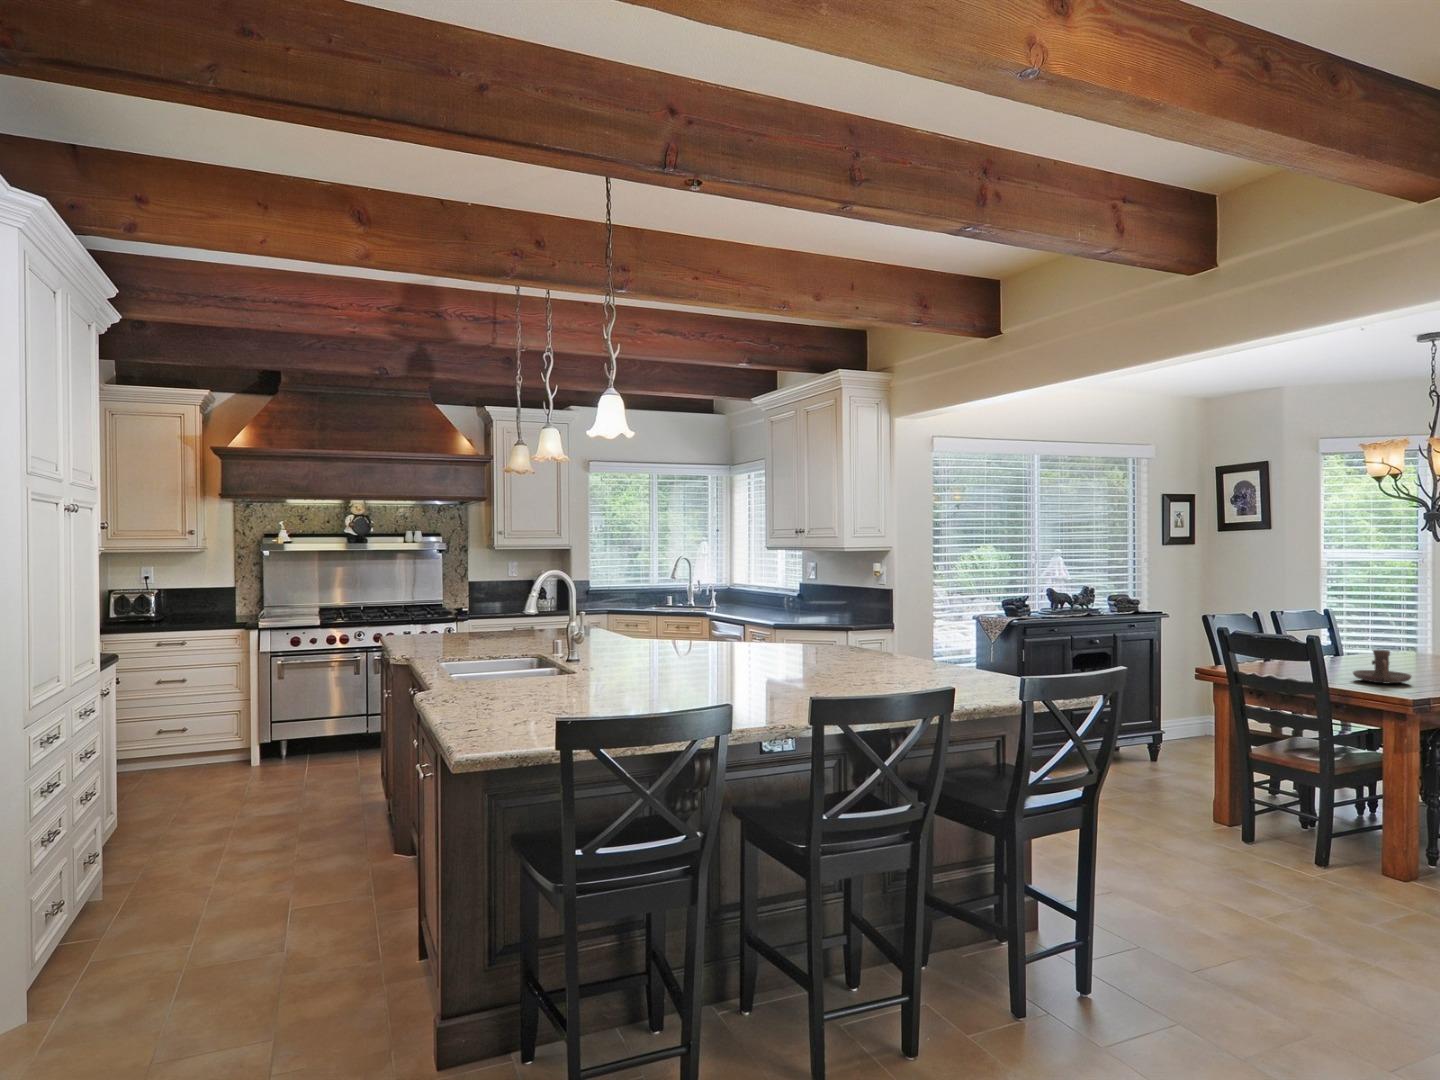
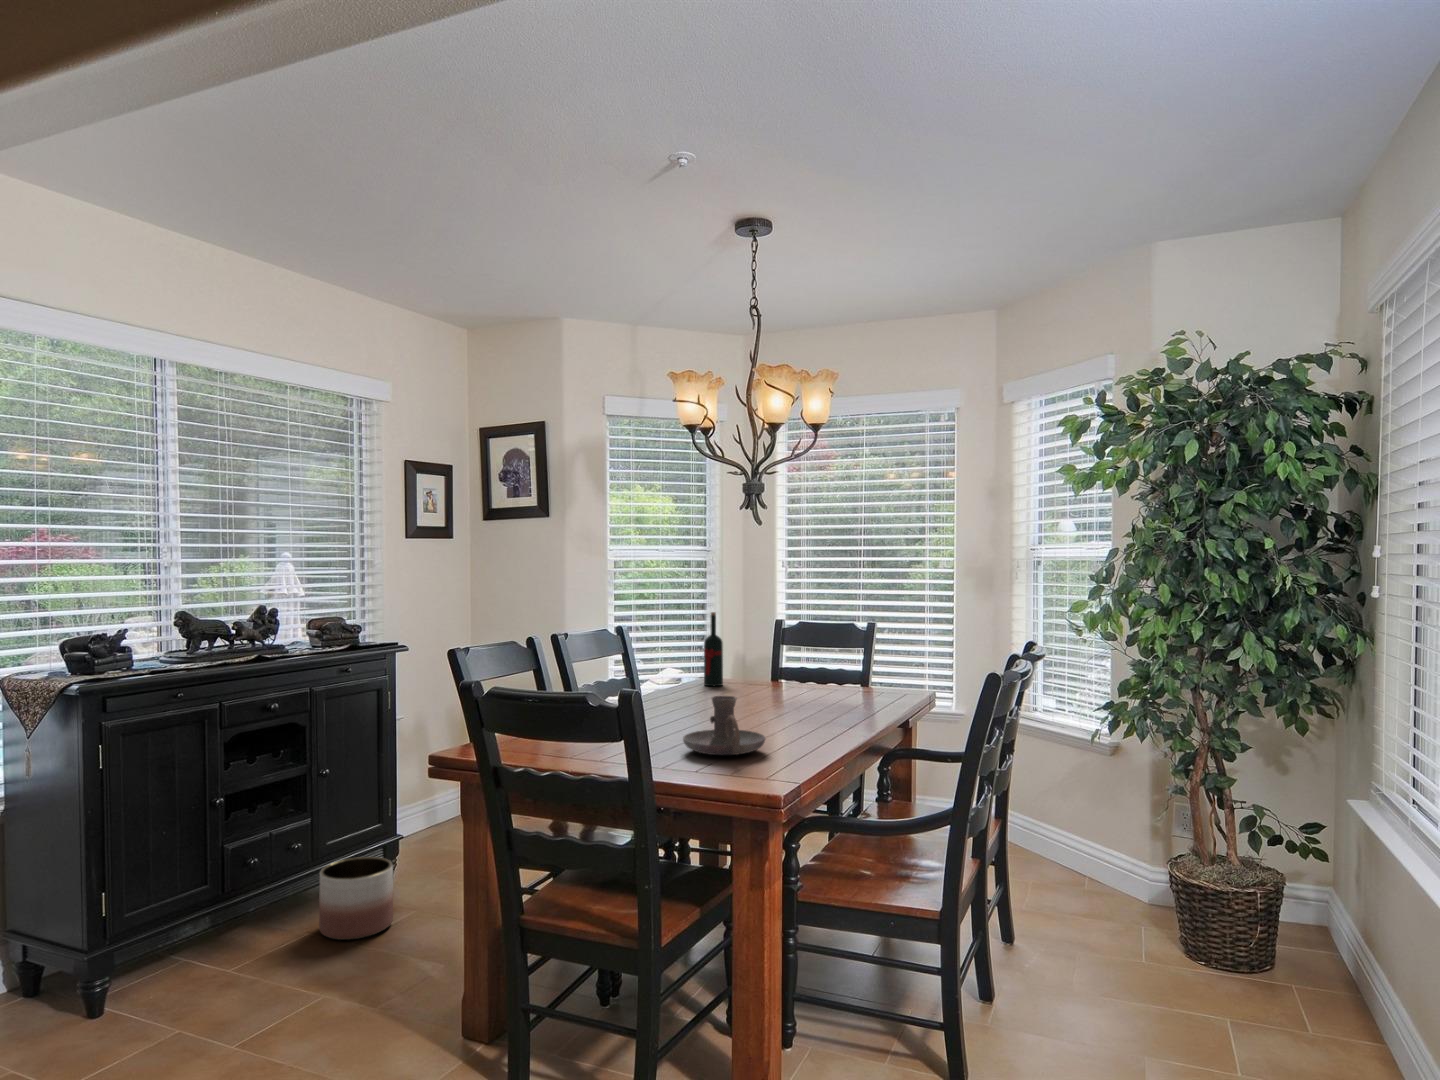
wine bottle: none [1394,602,1411,655] -> present [704,612,723,686]
planter: none [1122,735,1165,777] -> present [319,857,393,940]

